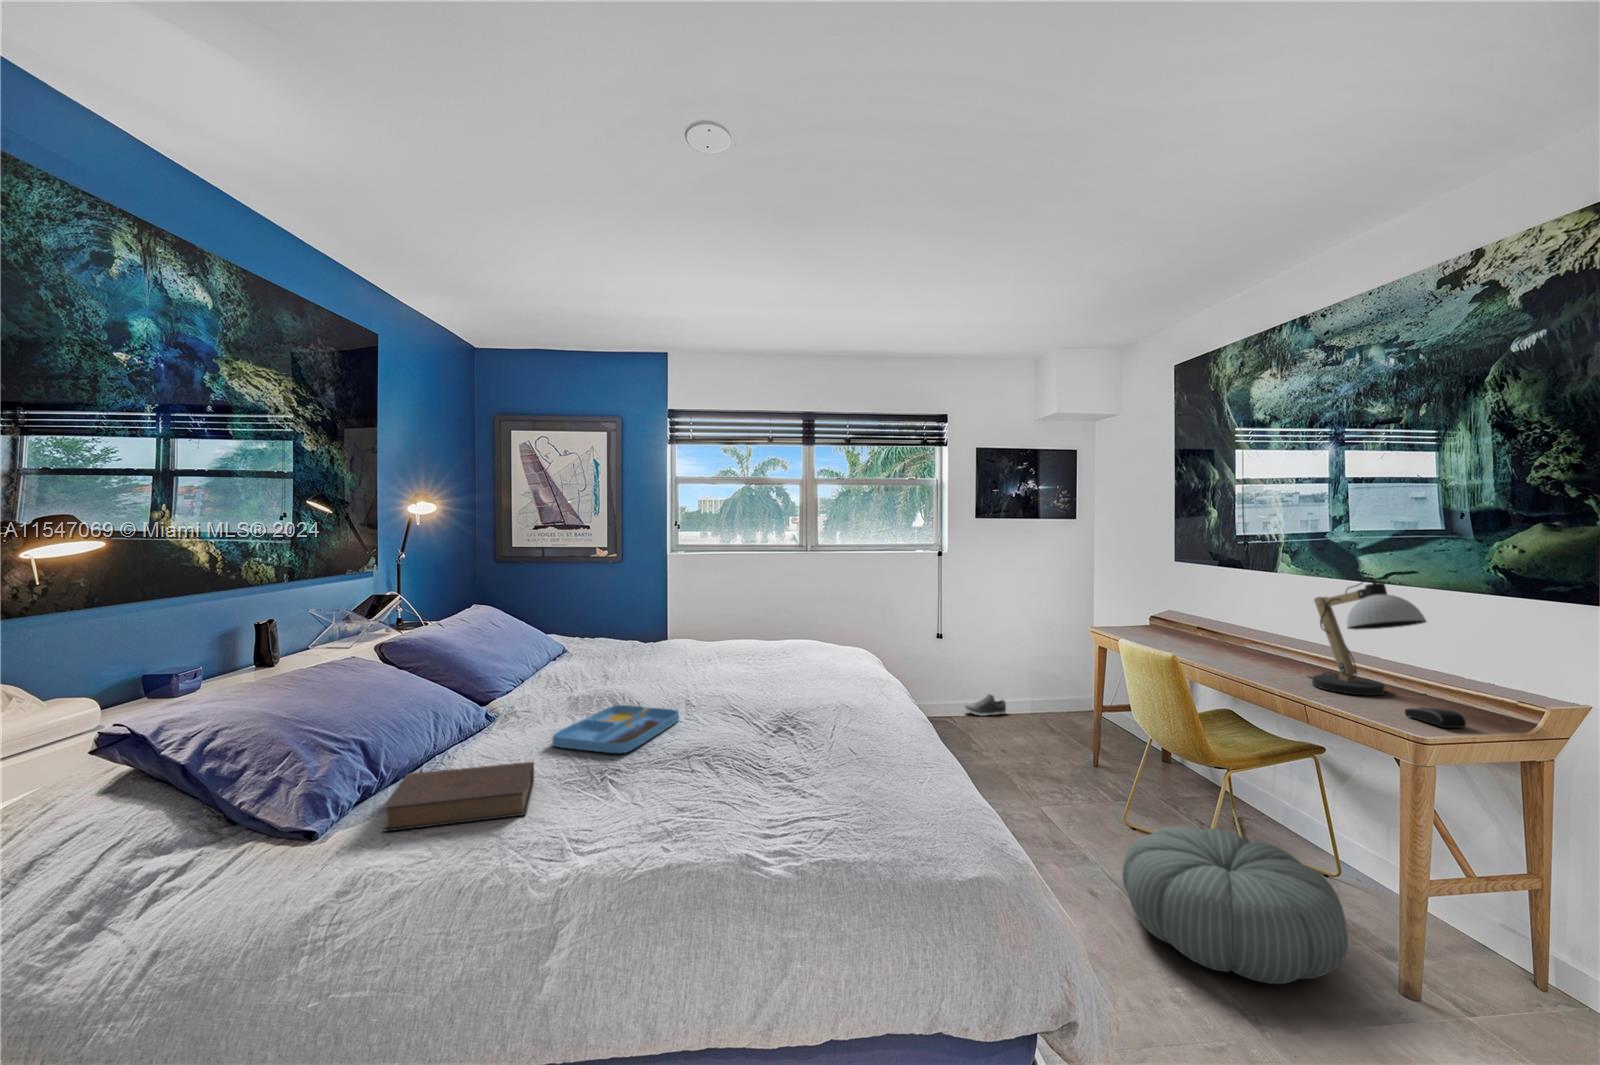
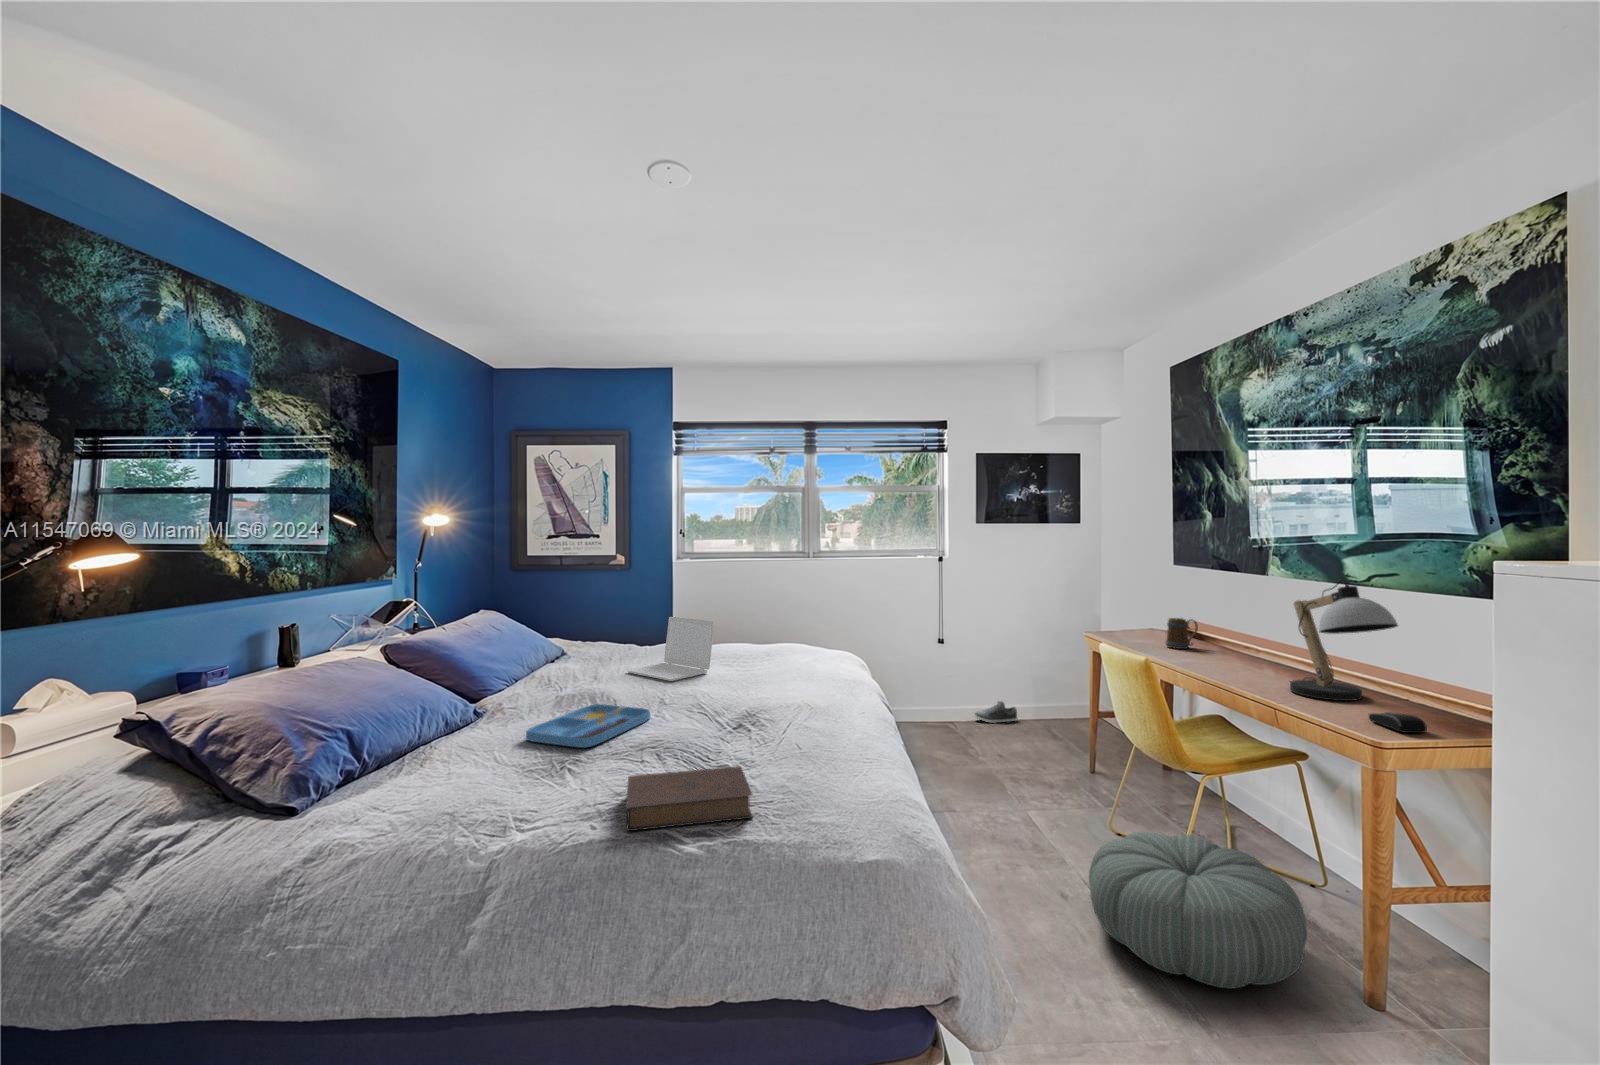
laptop: none [636,611,728,679] -> present [627,617,714,681]
mug: none [1170,613,1201,643] -> present [1166,618,1198,649]
book: present [383,762,534,832] -> present [626,766,753,831]

